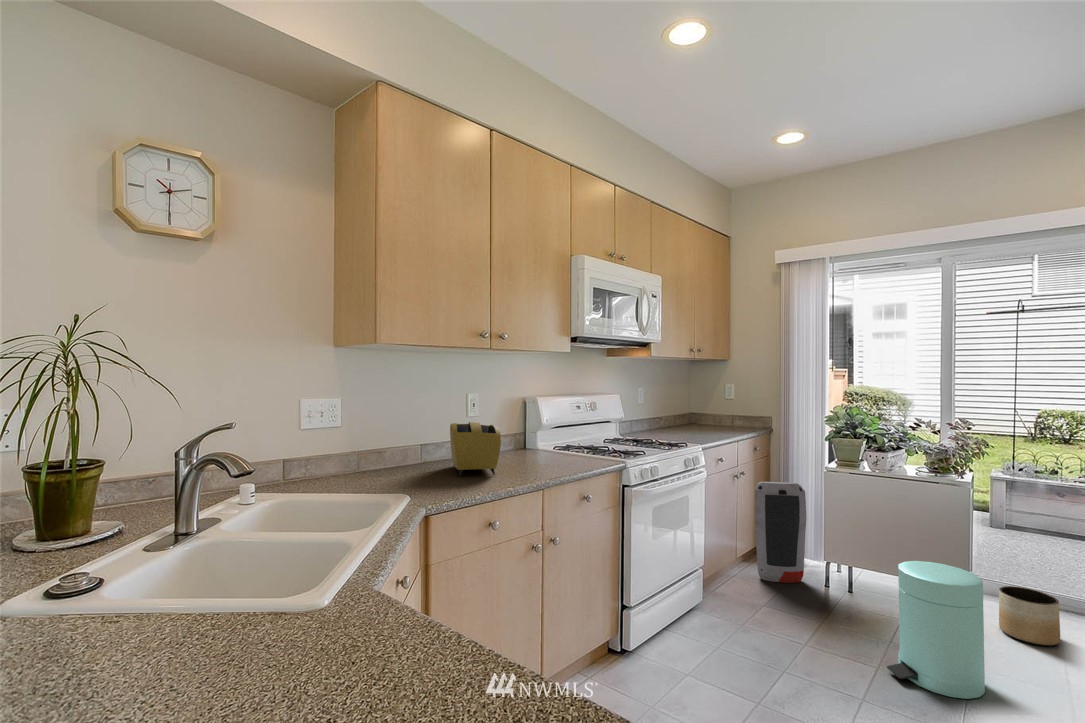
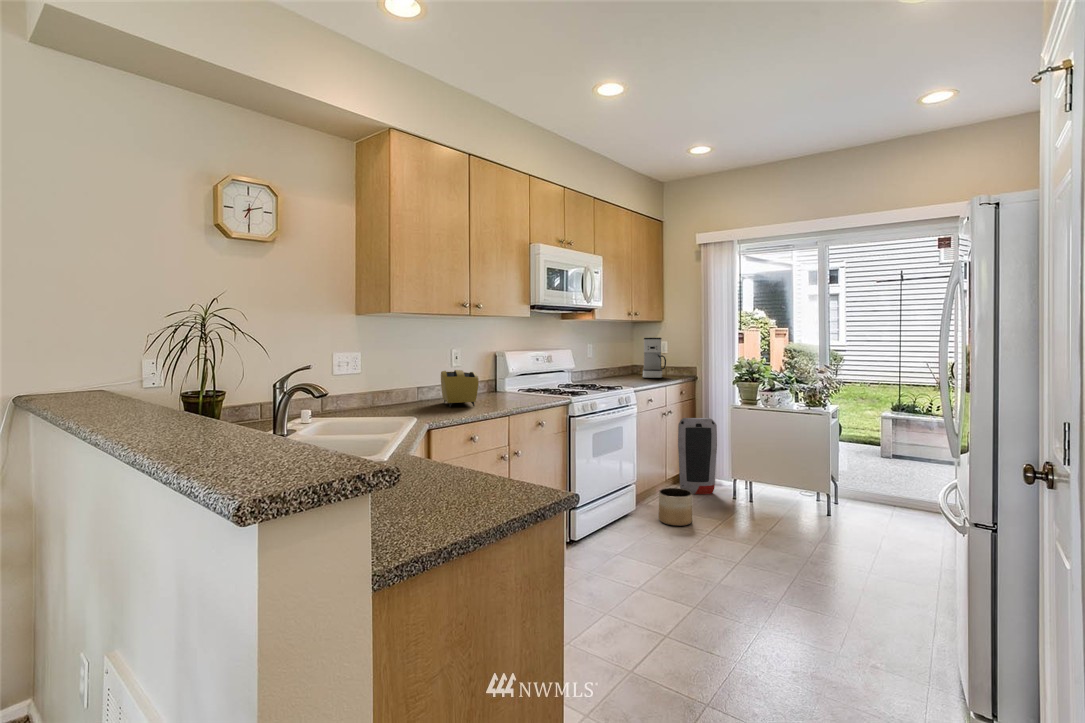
coffee maker: none [704,378,733,429] -> present [643,338,666,378]
trash can: present [887,561,985,699] -> none [754,465,816,552]
planter: present [999,586,1060,646] -> present [659,488,692,526]

